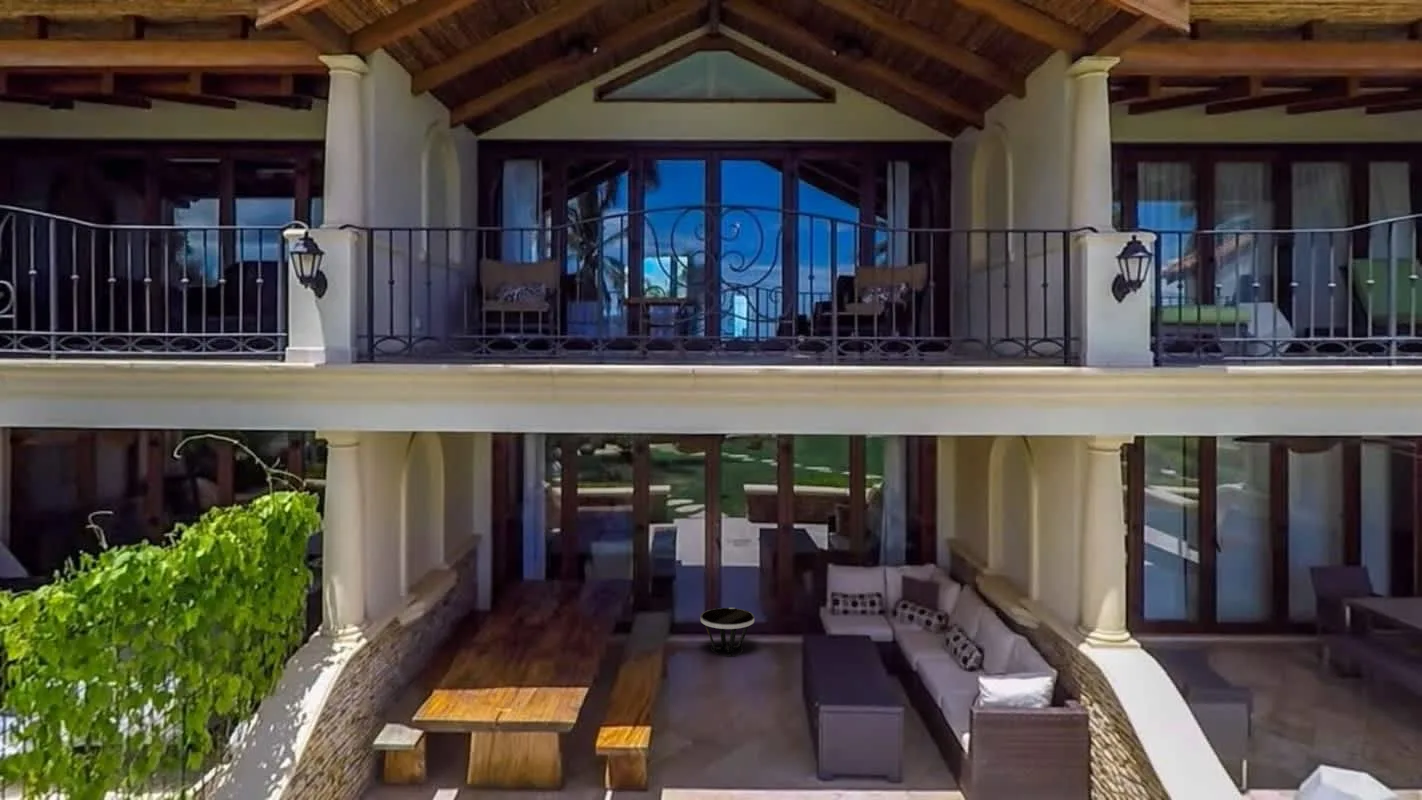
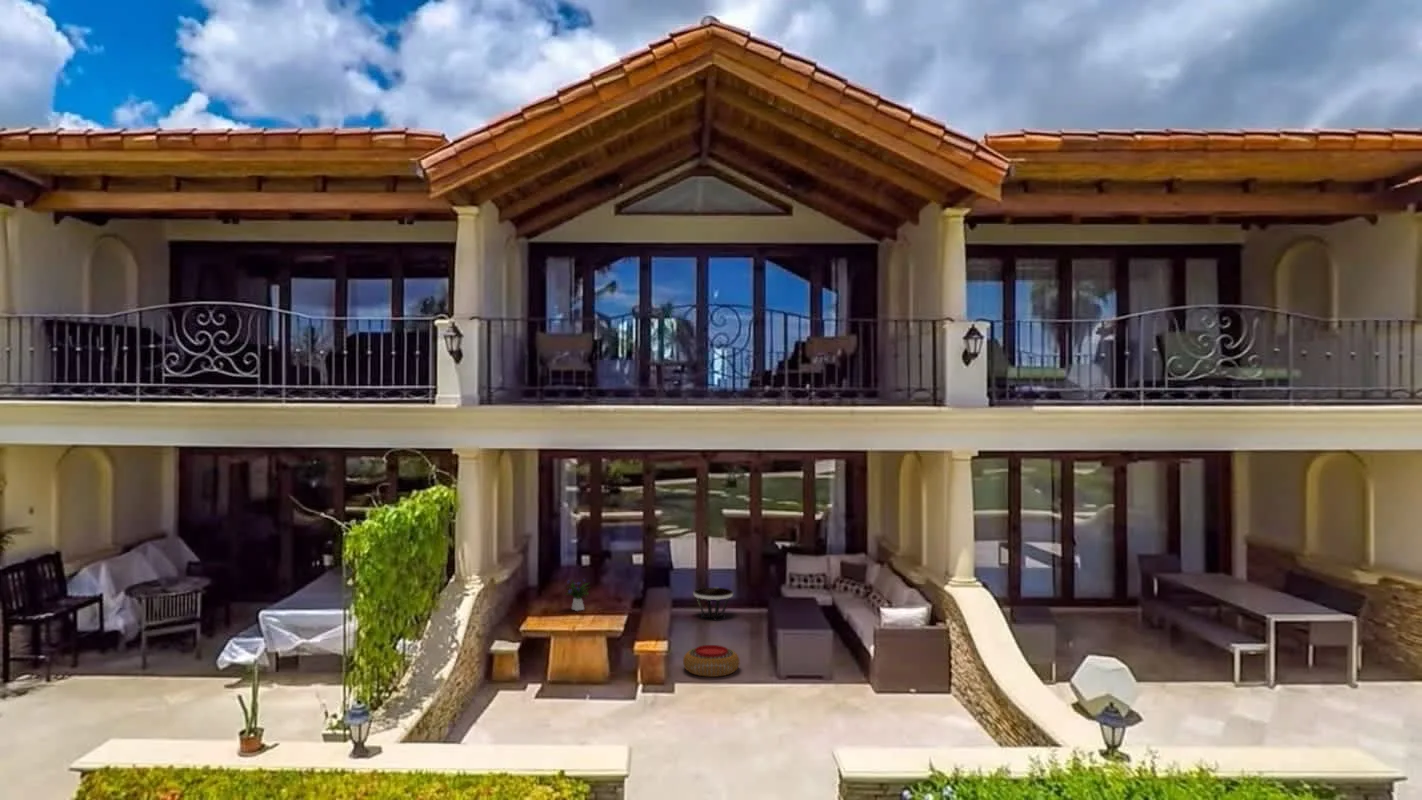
flower arrangement: none [495,622,540,671] -> present [567,580,588,611]
pouf: none [675,720,760,776] -> present [683,645,740,677]

